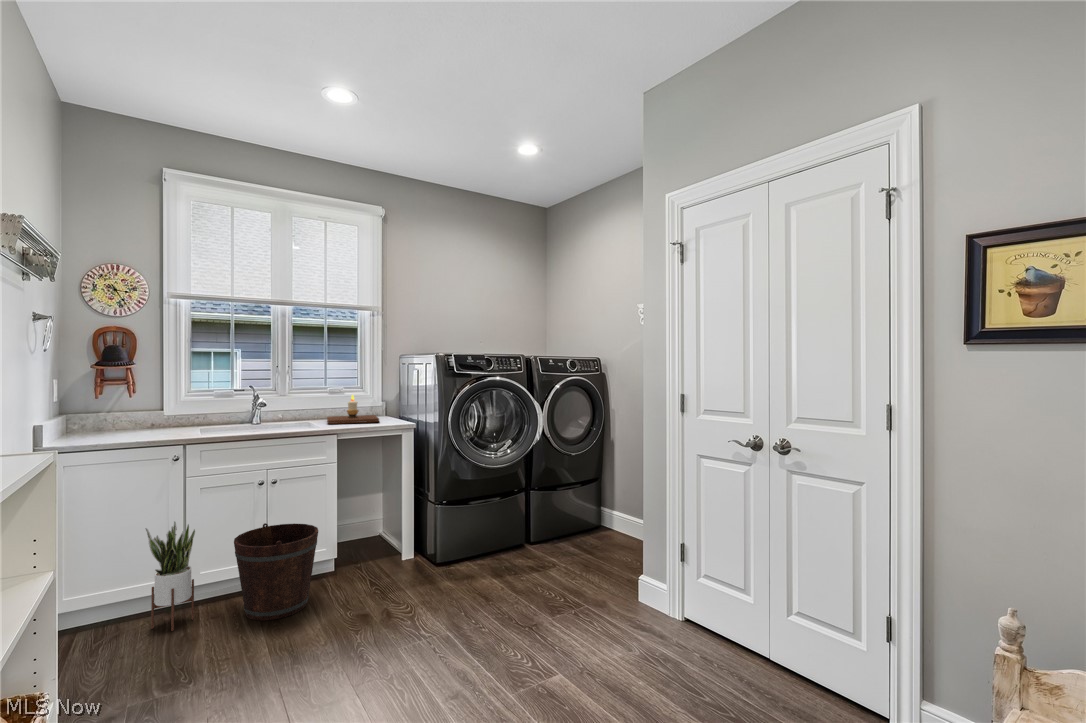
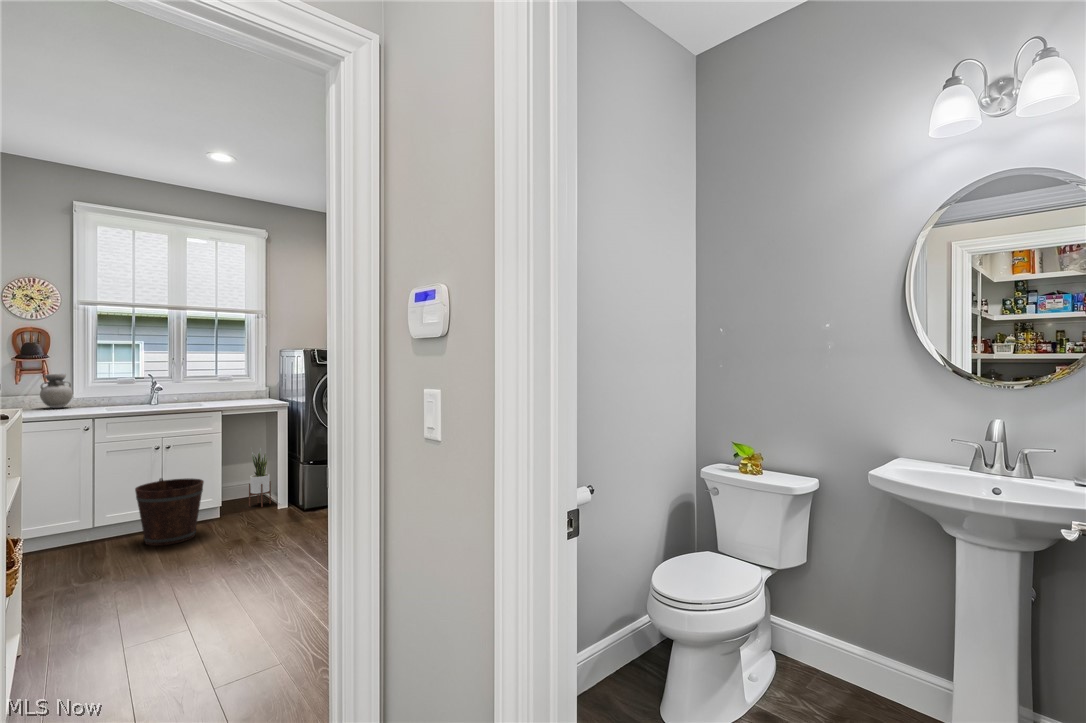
vase: none [123,385,162,429] -> present [40,374,73,408]
candle: present [327,395,379,424] -> none [215,381,259,404]
potted plant: present [145,521,195,631] -> present [249,448,271,507]

